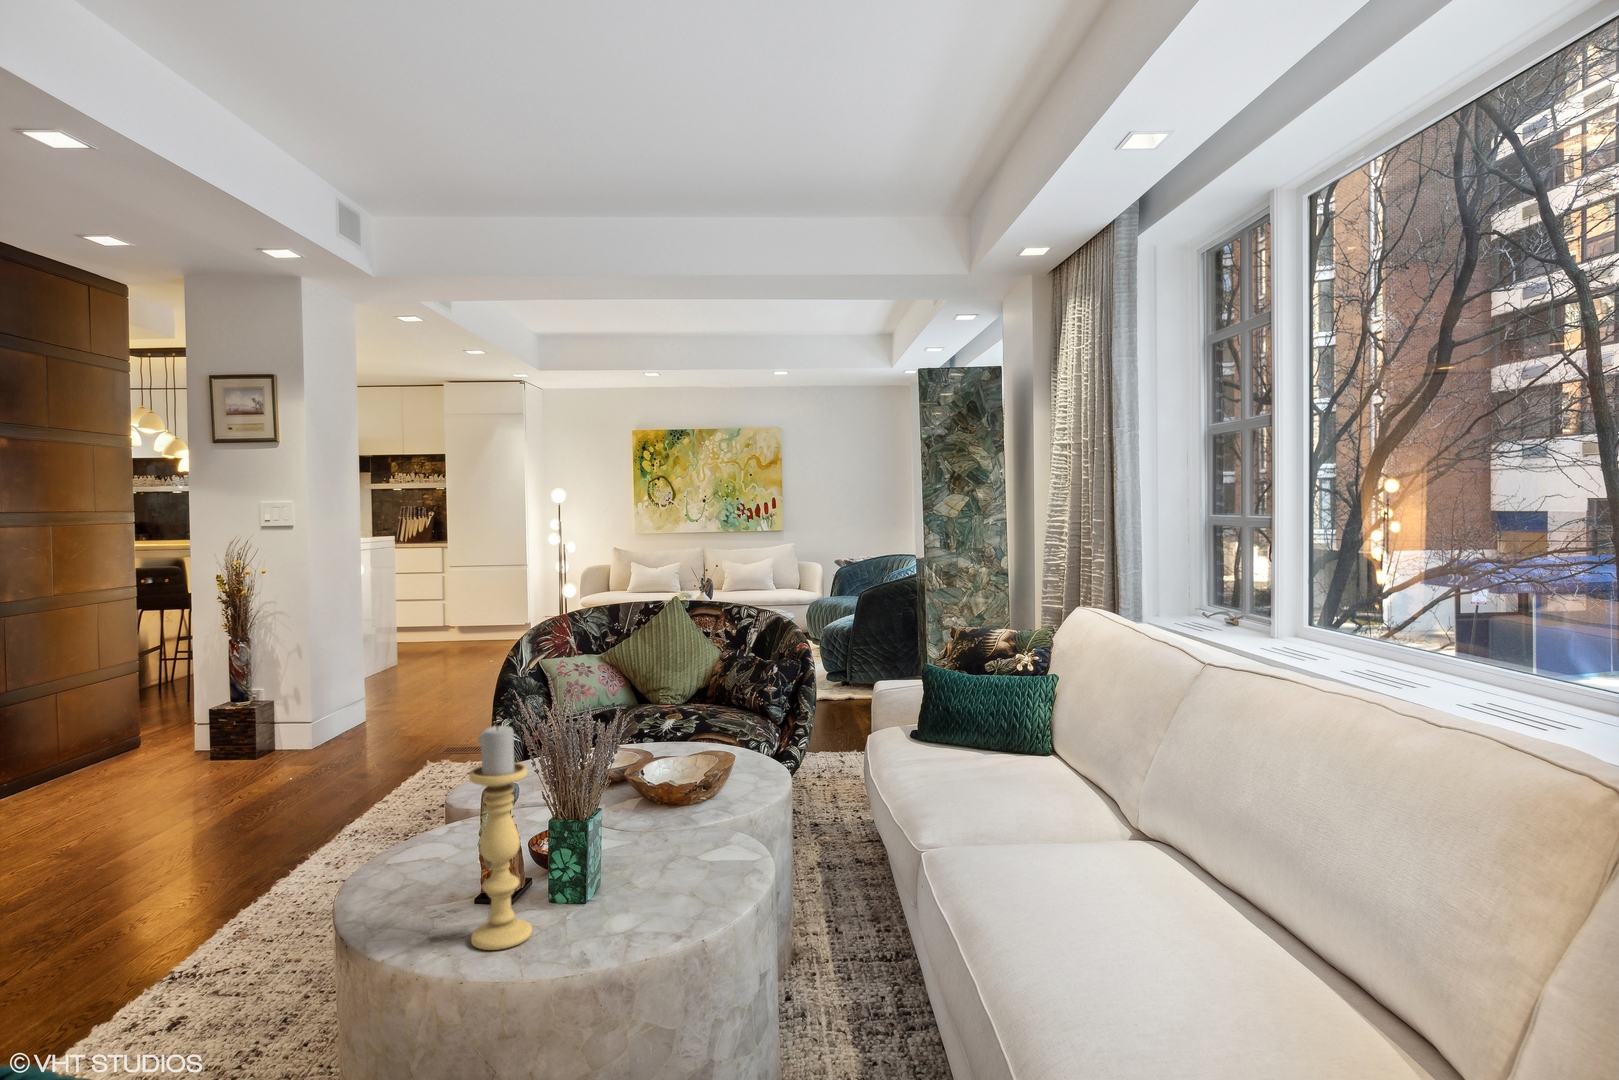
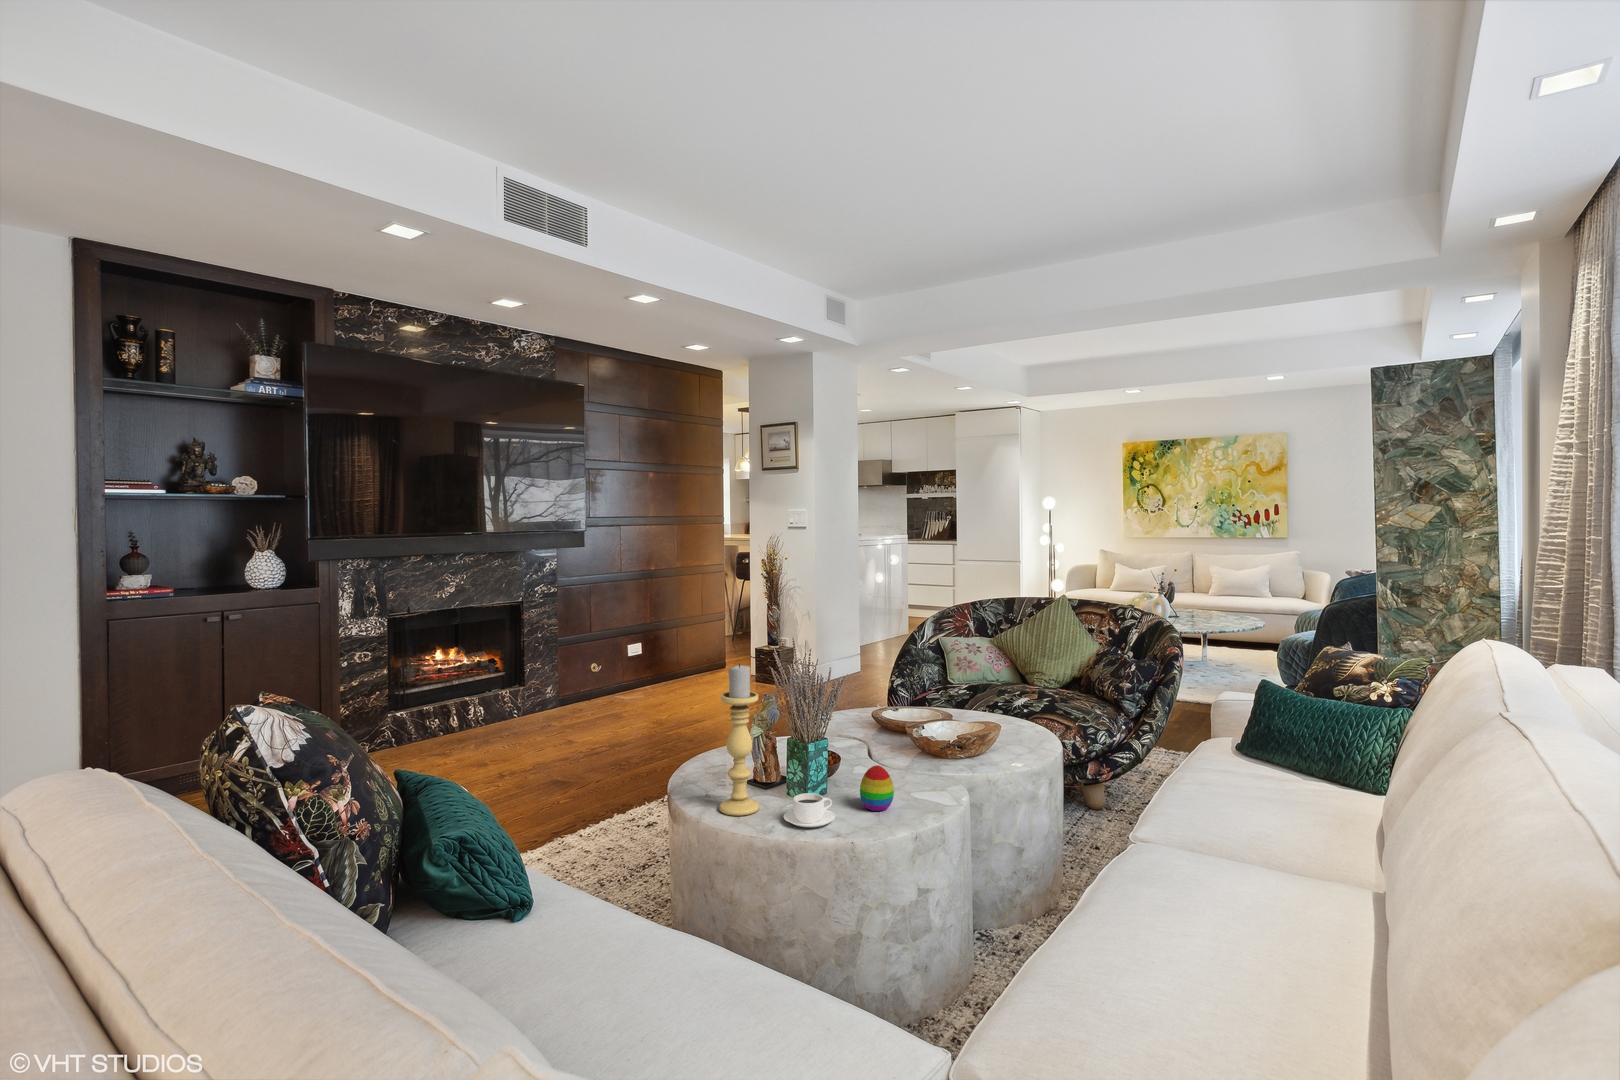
decorative egg: none [657,828,701,888] -> present [860,766,894,811]
coffee cup: none [581,885,653,935] -> present [784,793,835,827]

